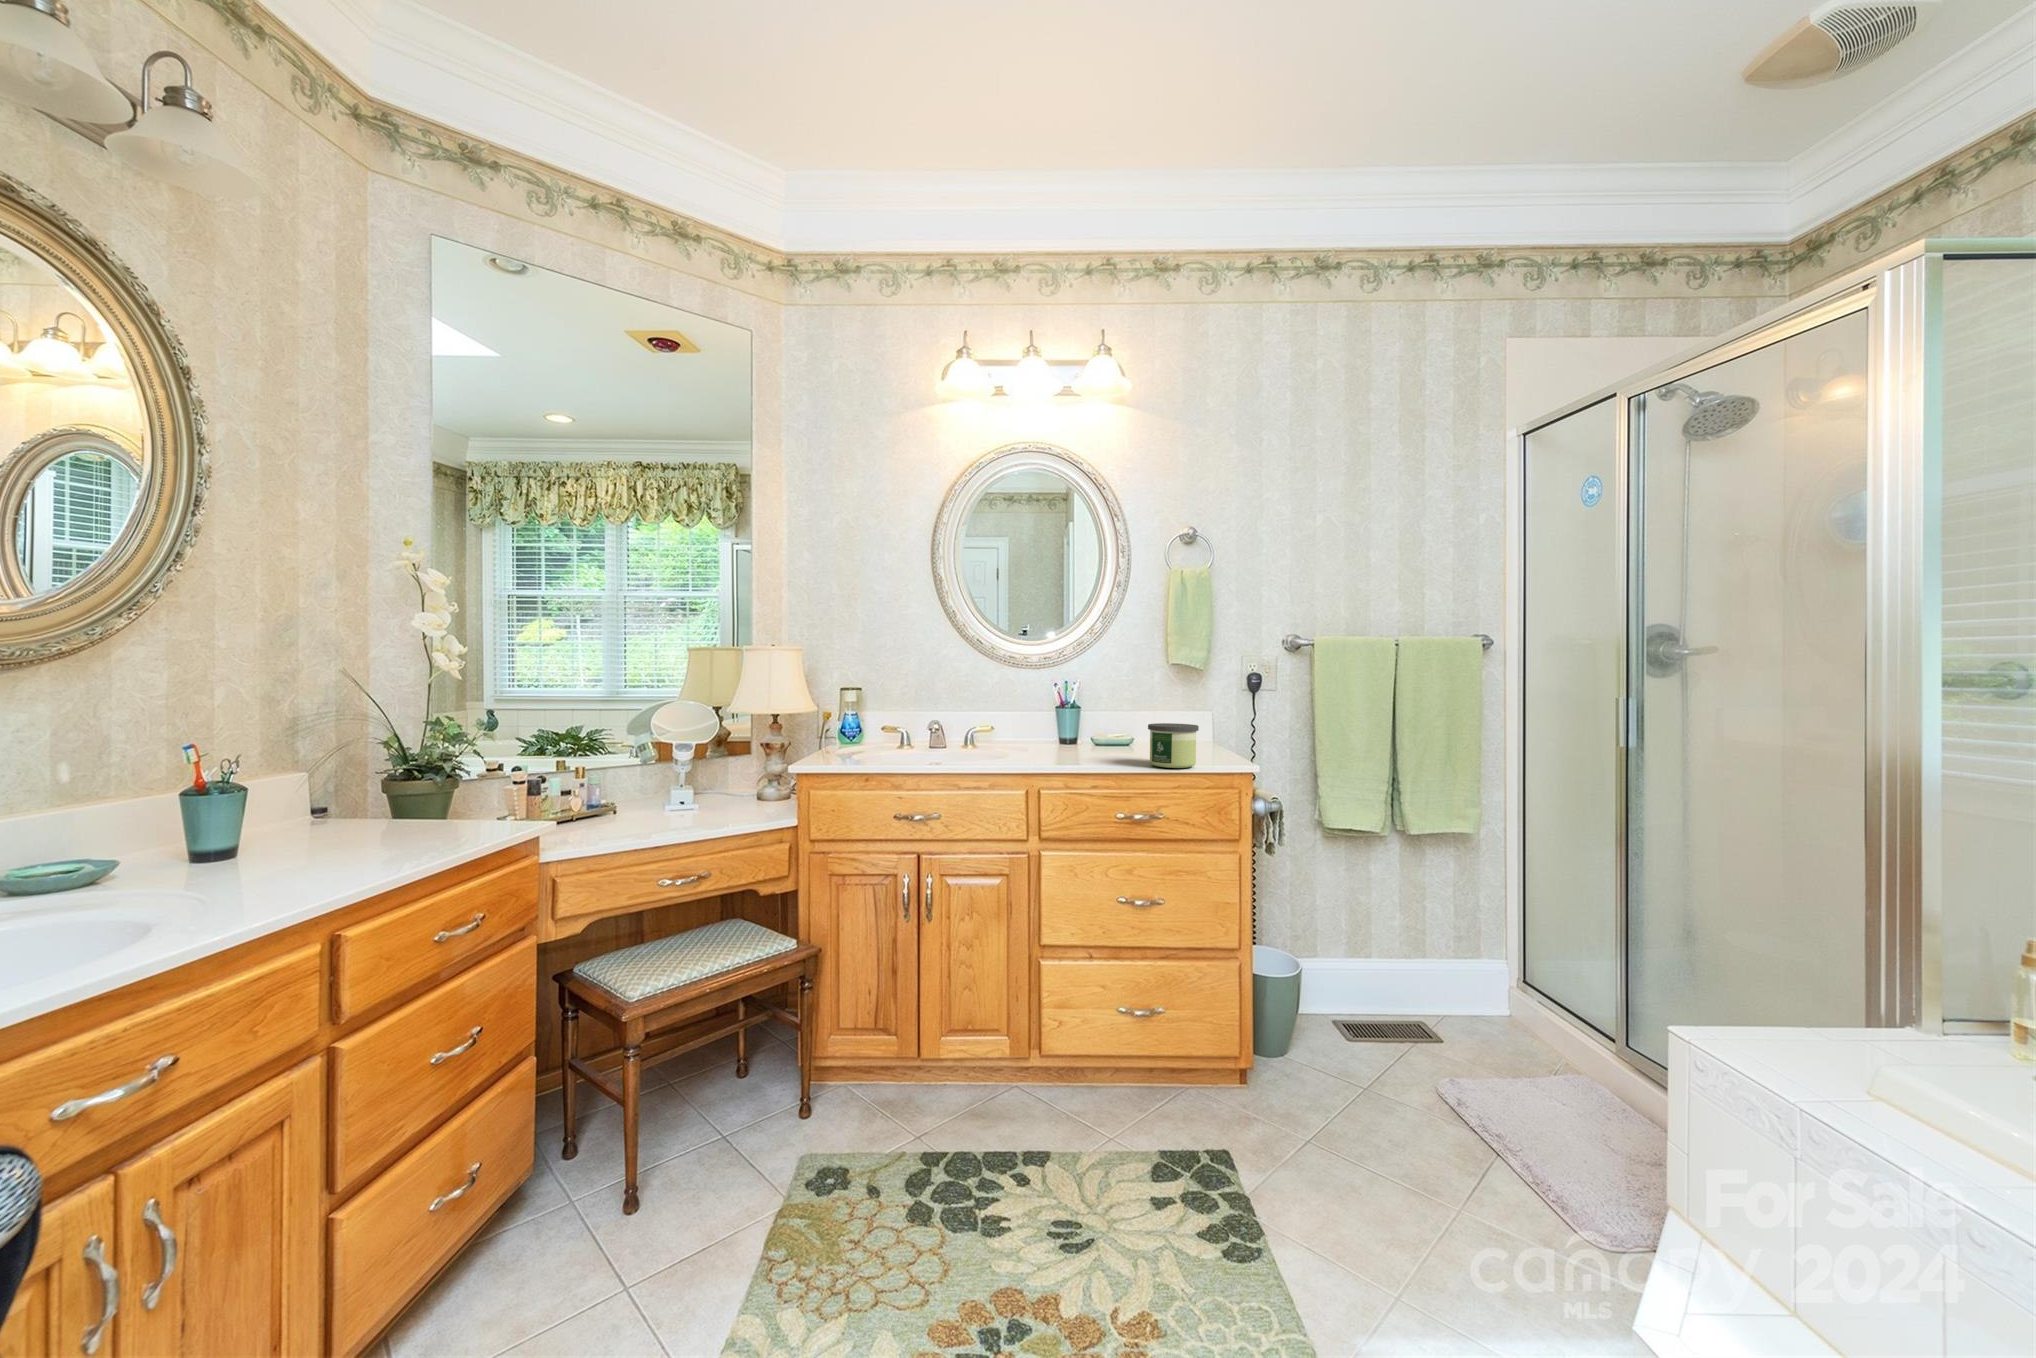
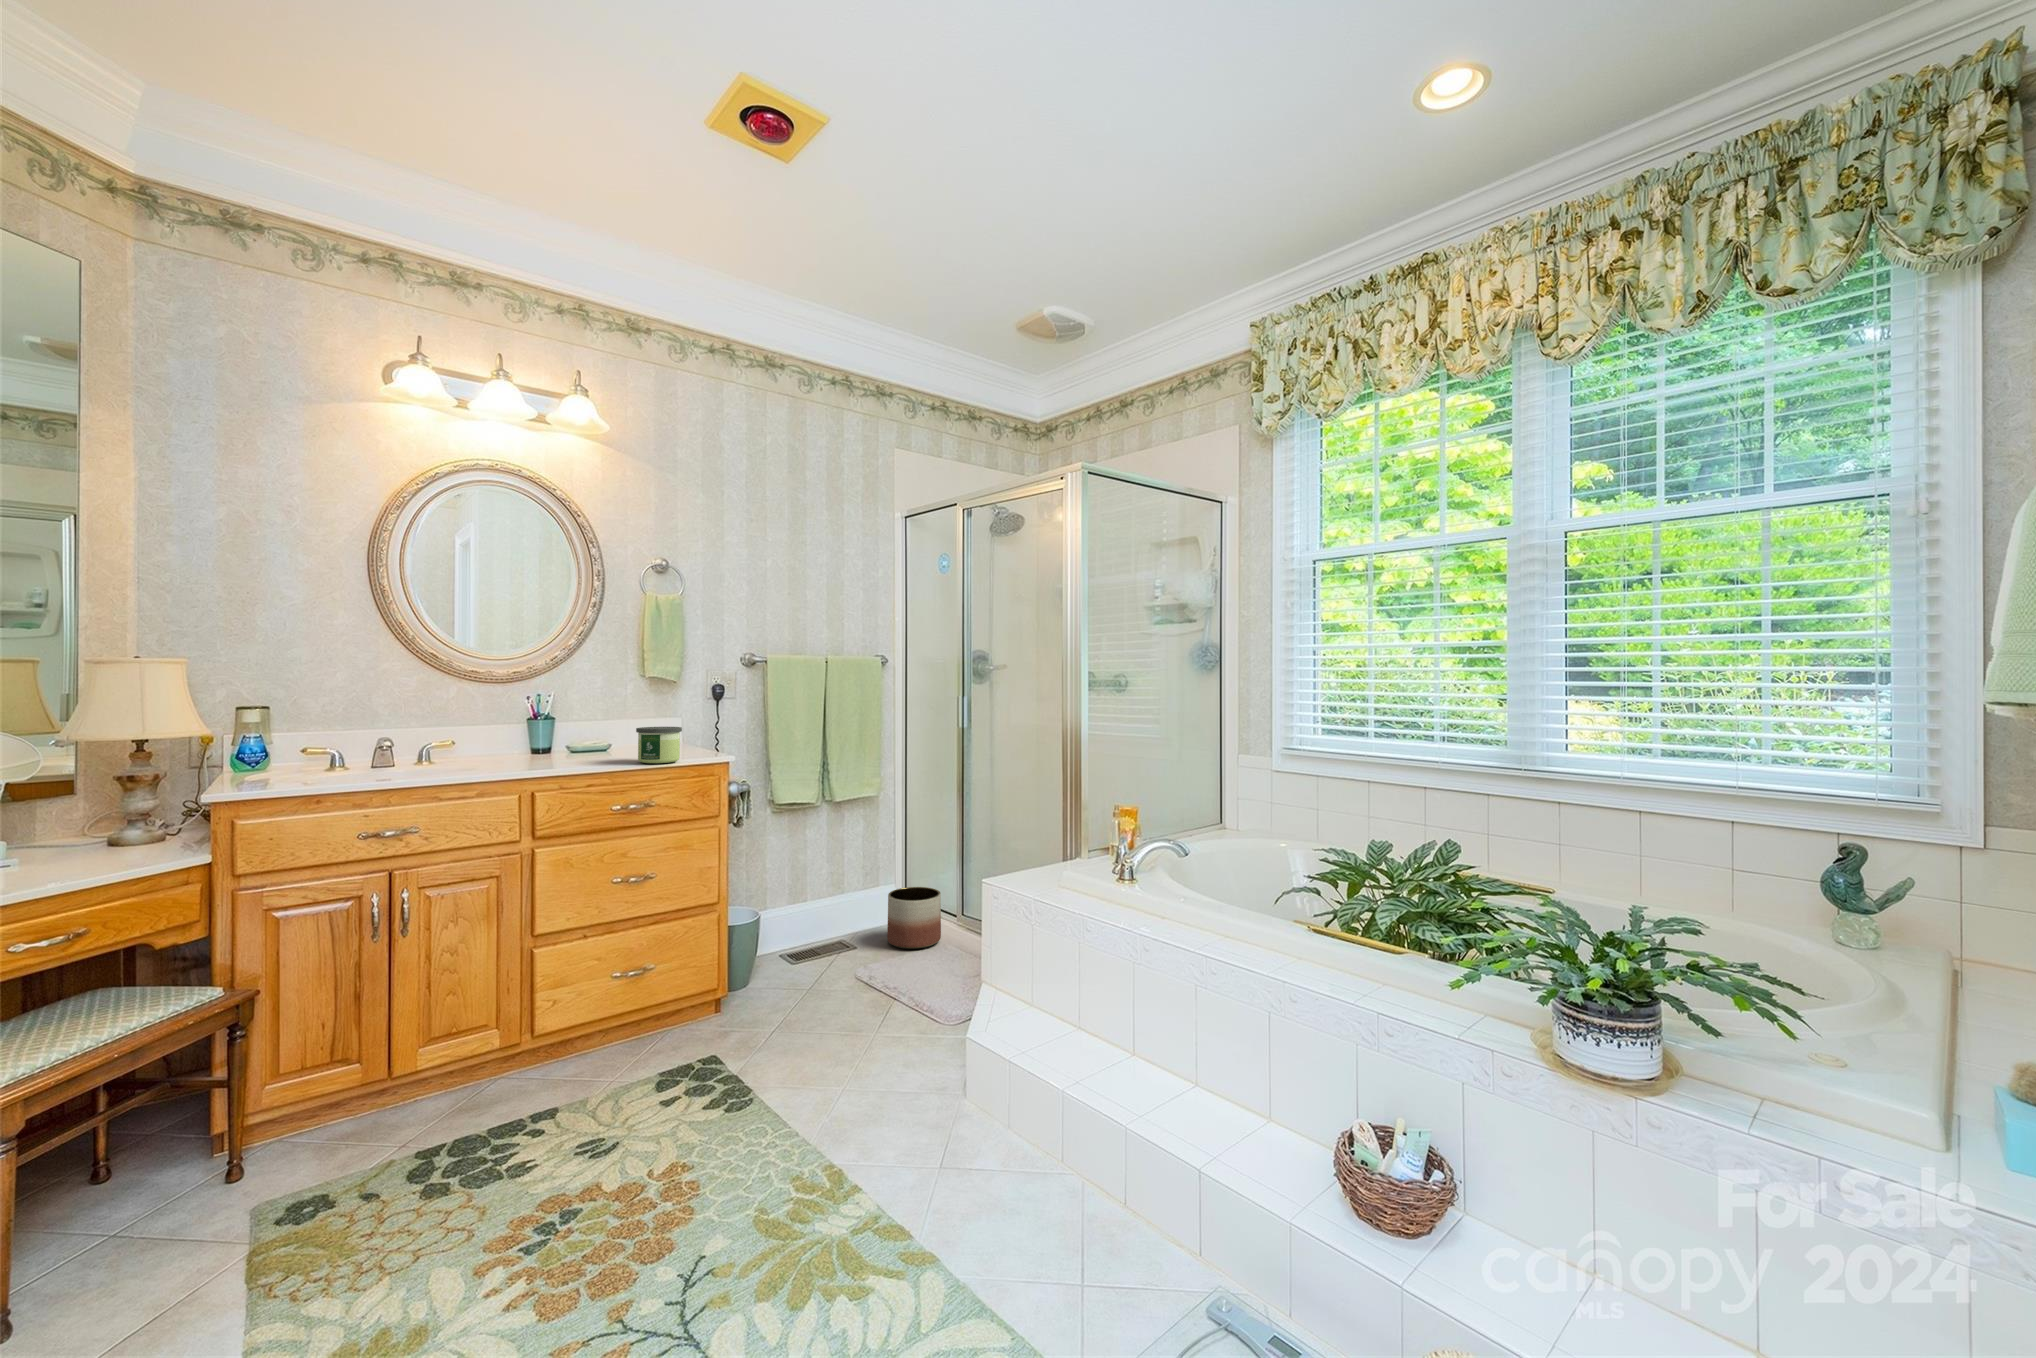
planter: none [1488,972,1582,1073] -> present [887,887,941,949]

